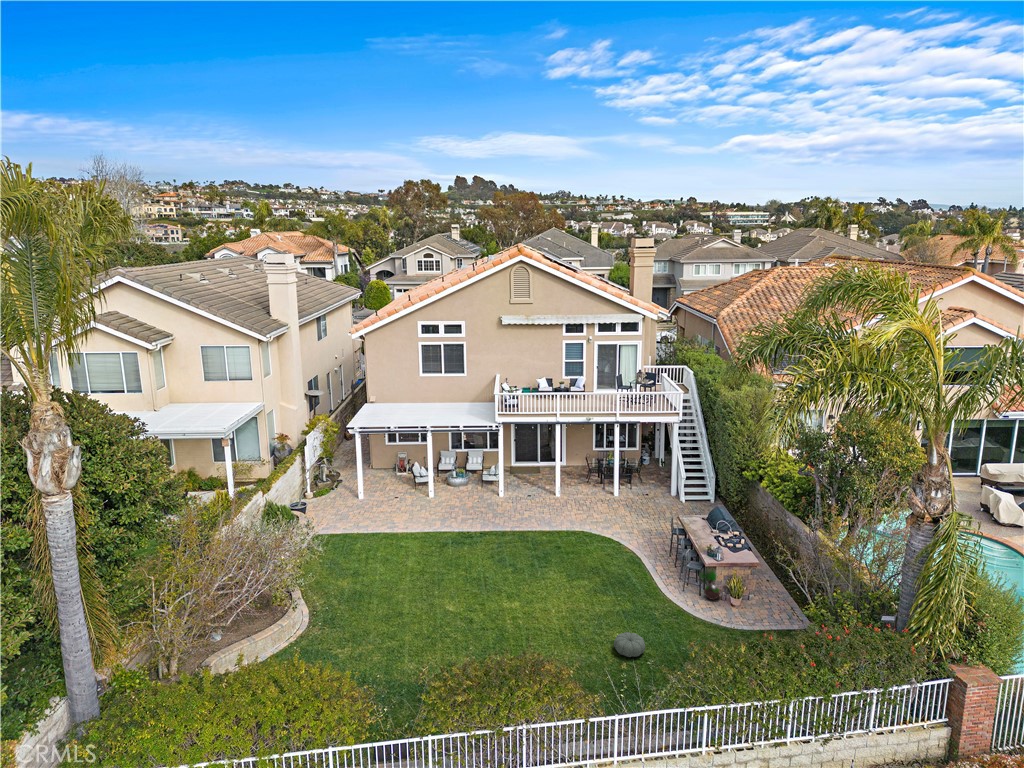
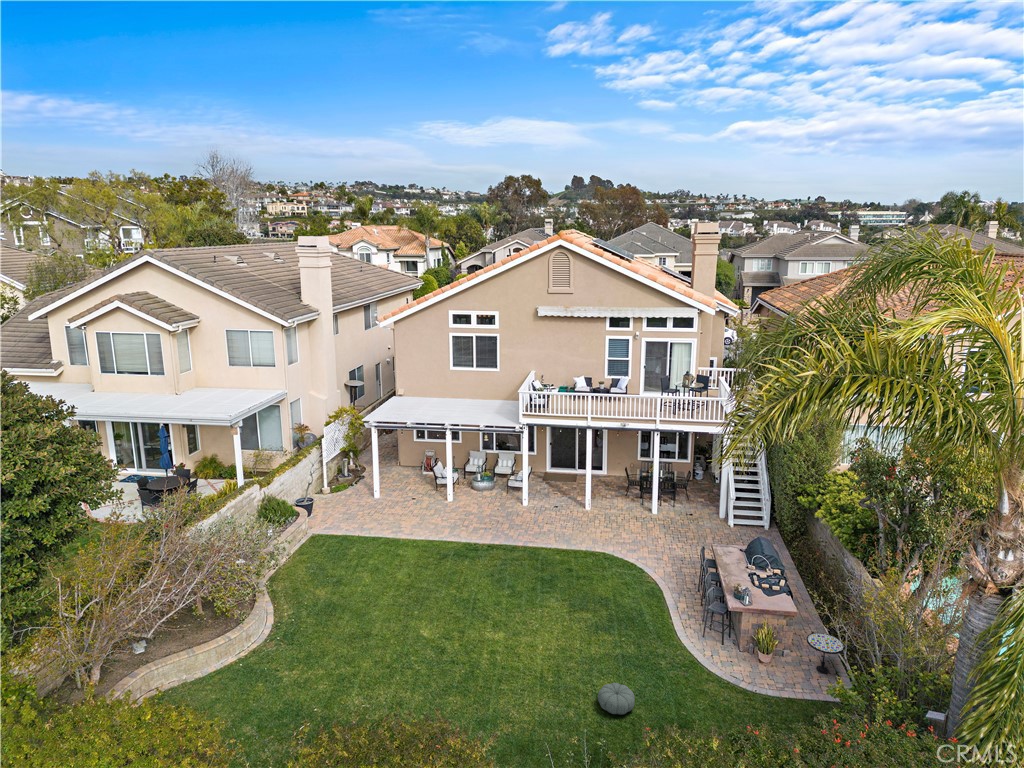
potted tree: present [701,570,720,600] -> none [718,610,746,651]
side table: none [769,578,800,610] -> present [807,633,844,674]

